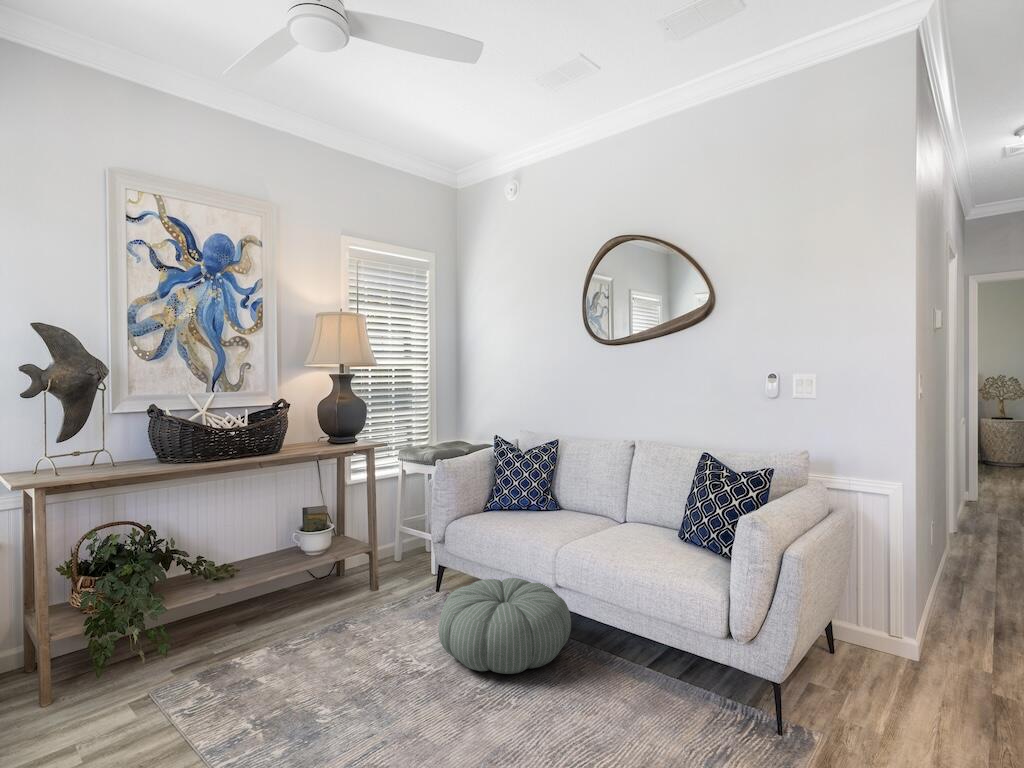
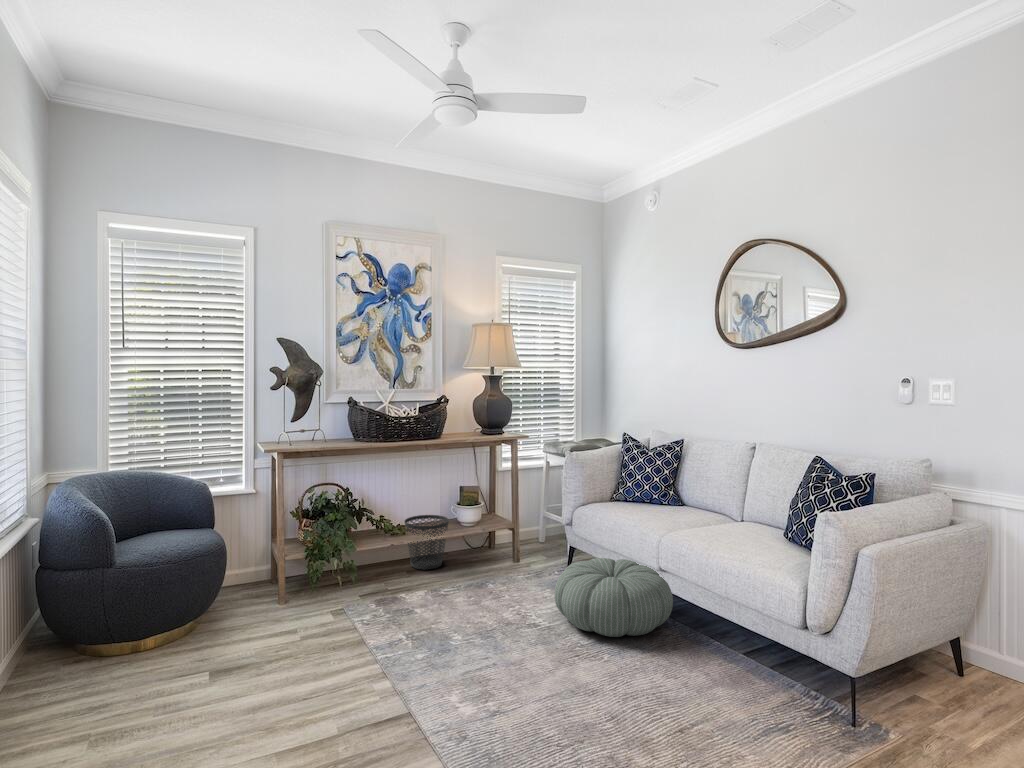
wastebasket: none [231,546,291,617] -> present [404,515,449,570]

